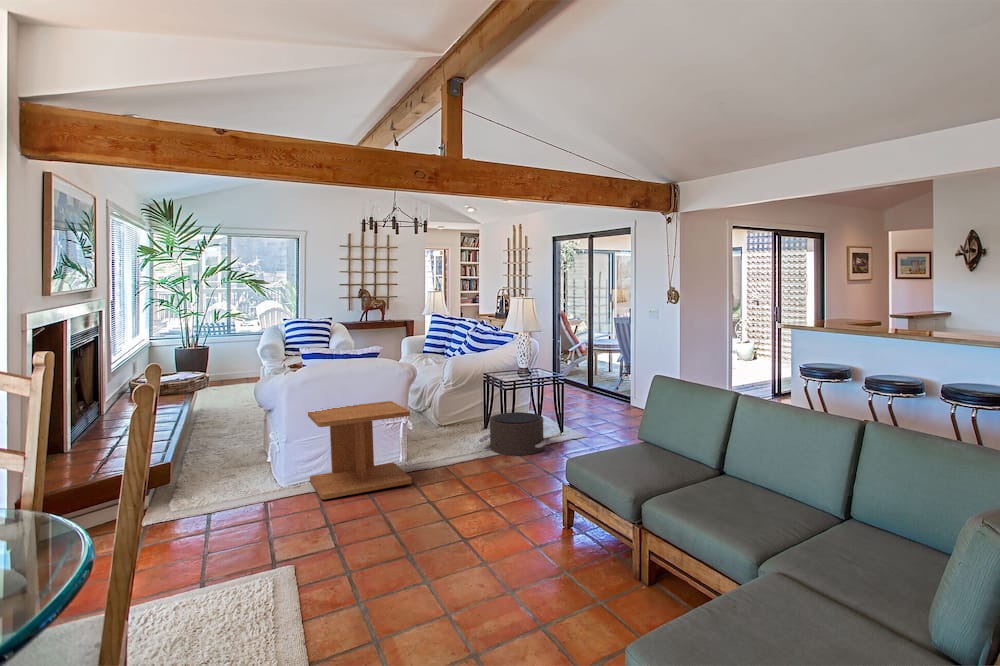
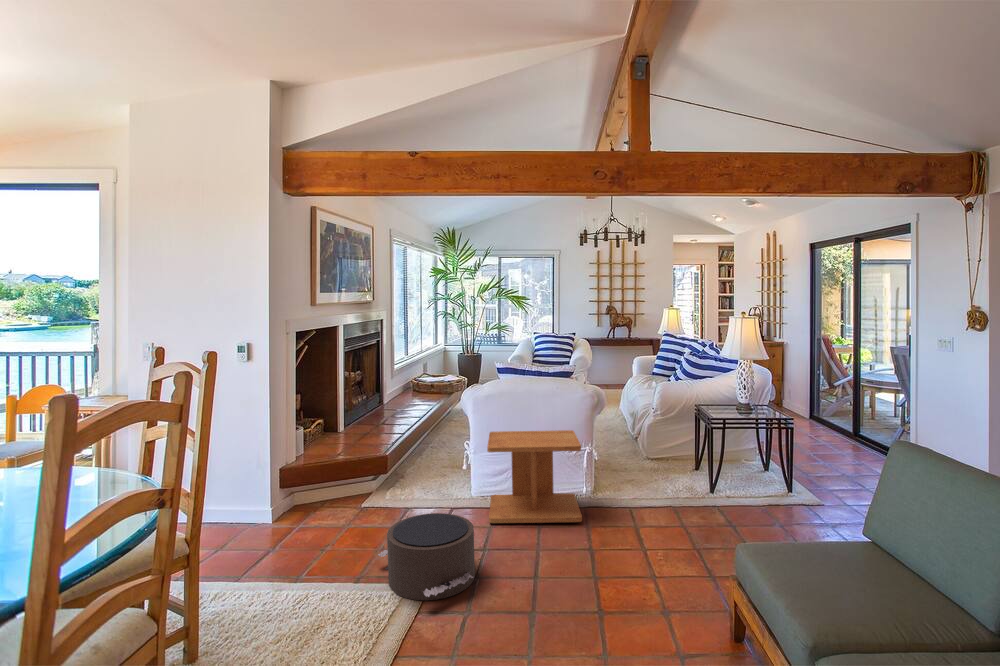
pouf: present [479,412,550,455] -> present [378,513,475,600]

